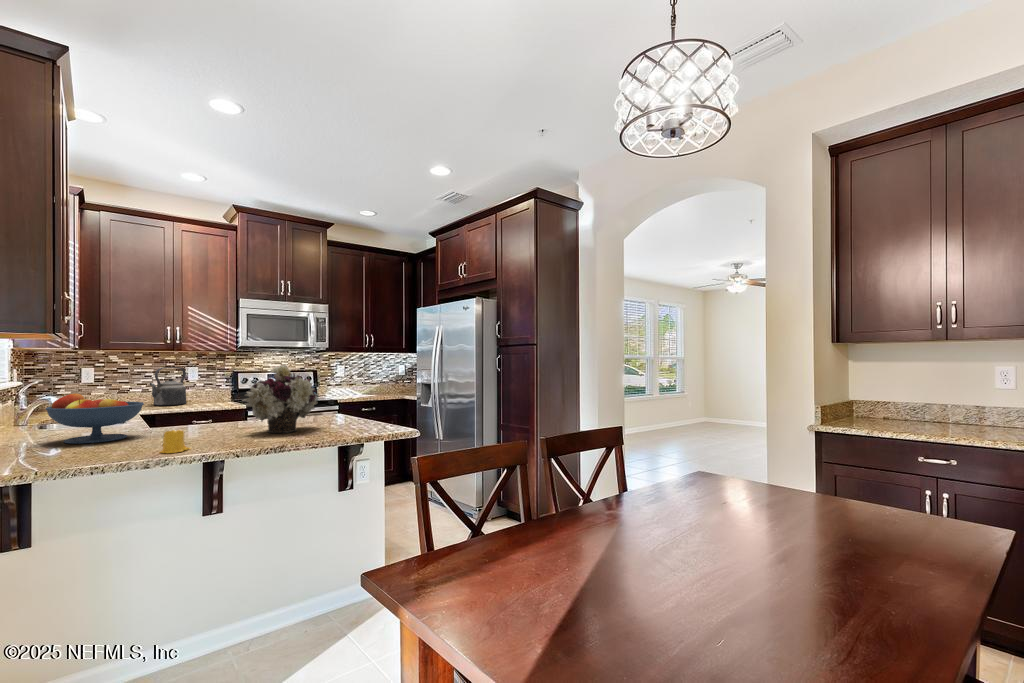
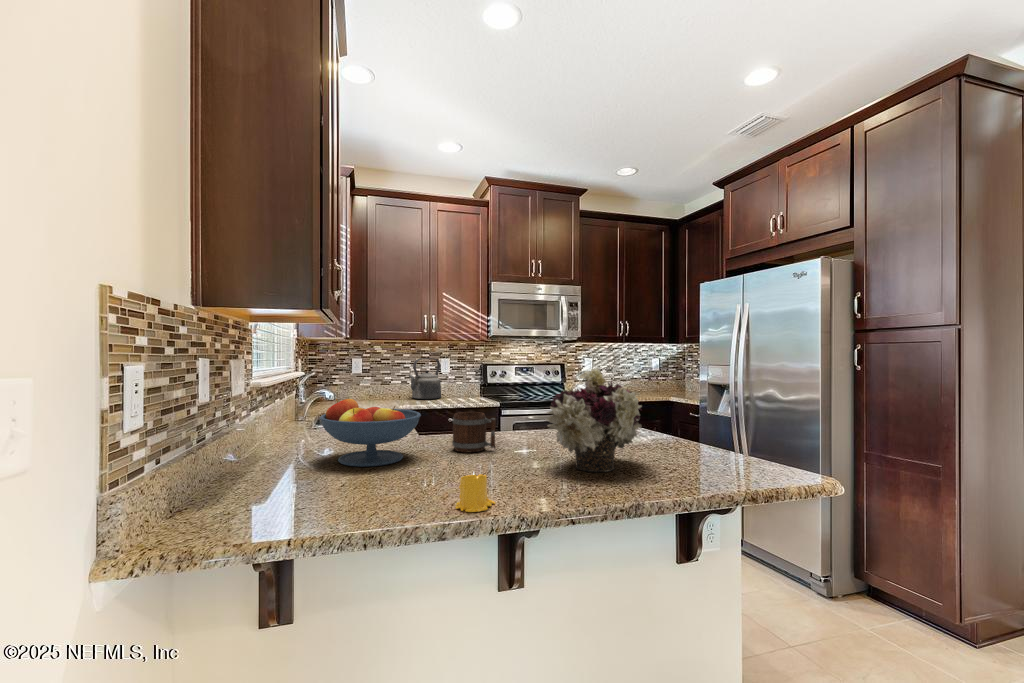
mug: none [175,402,213,432] -> present [452,412,495,452]

